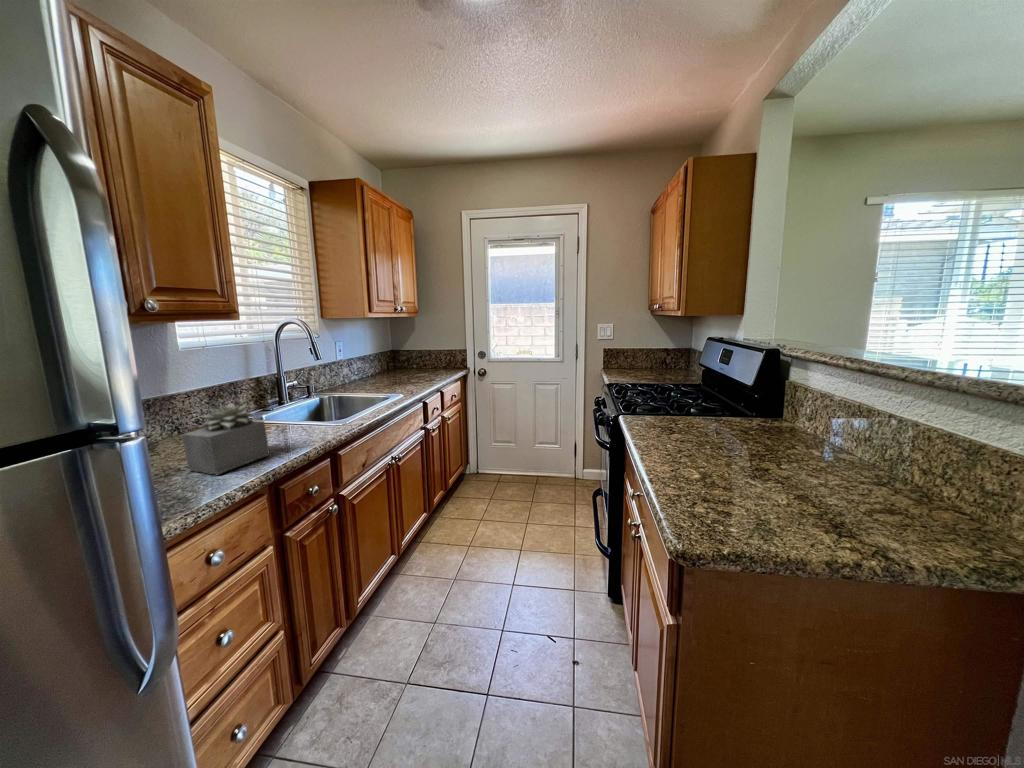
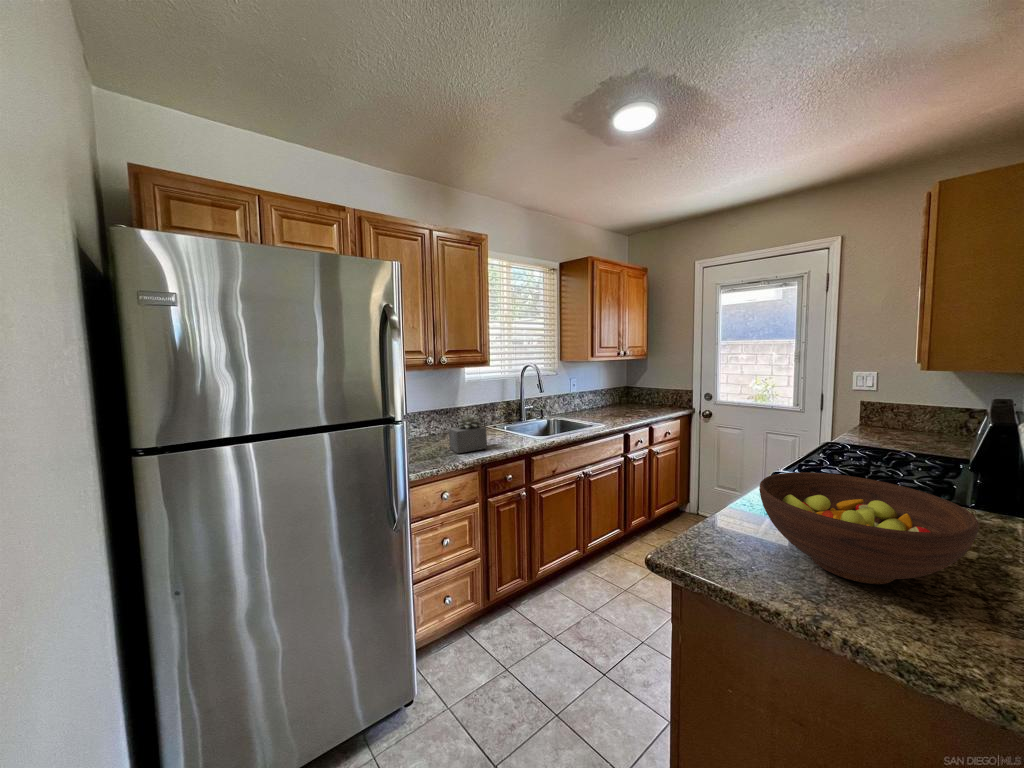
fruit bowl: none [720,406,914,502] -> present [759,472,979,584]

